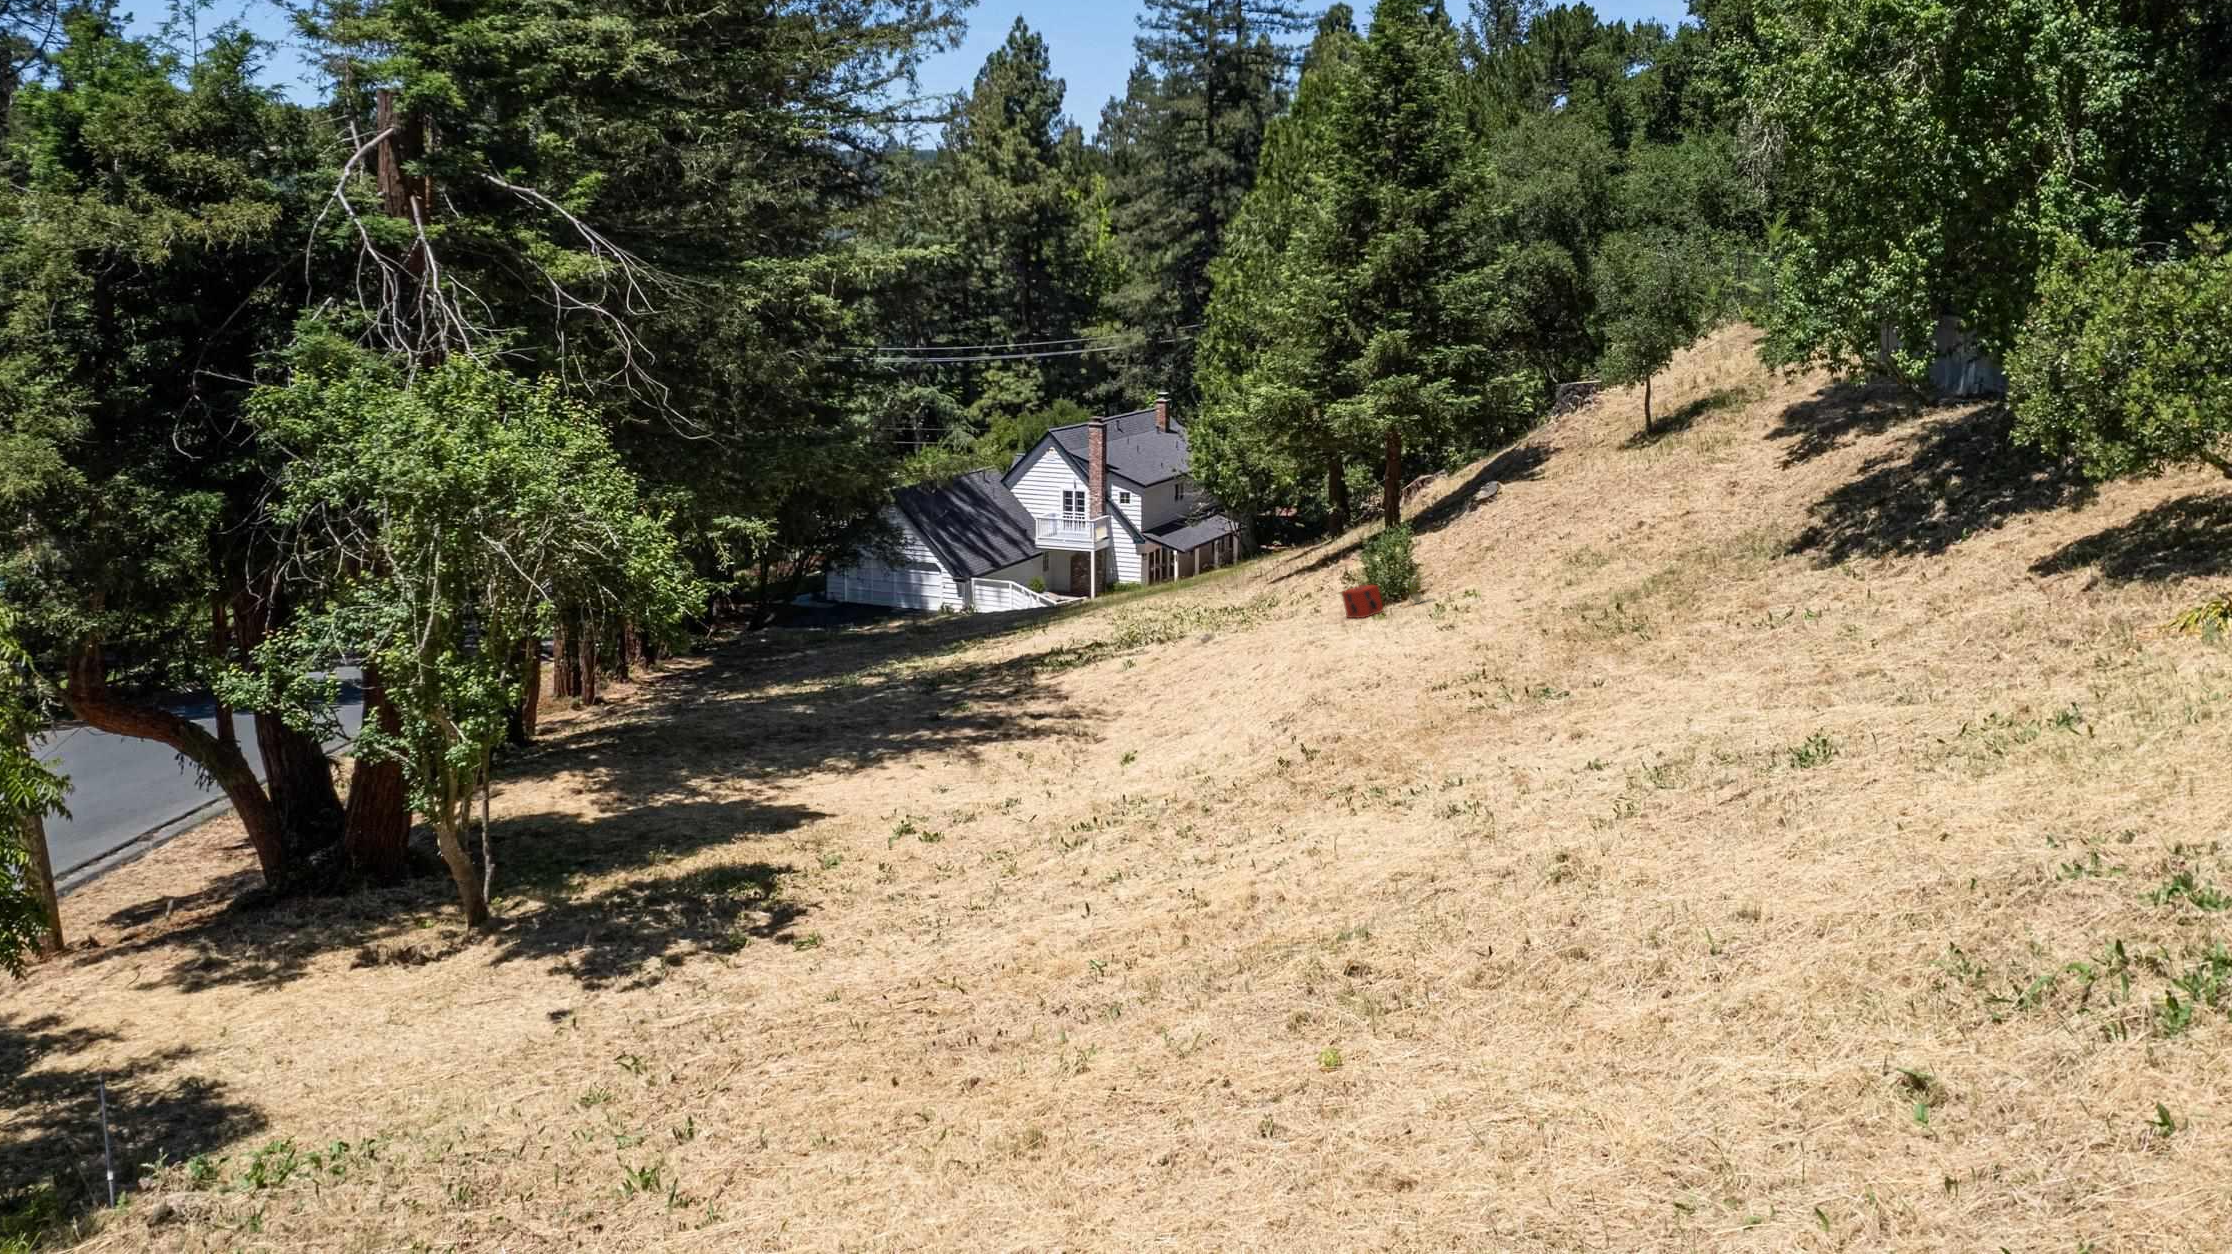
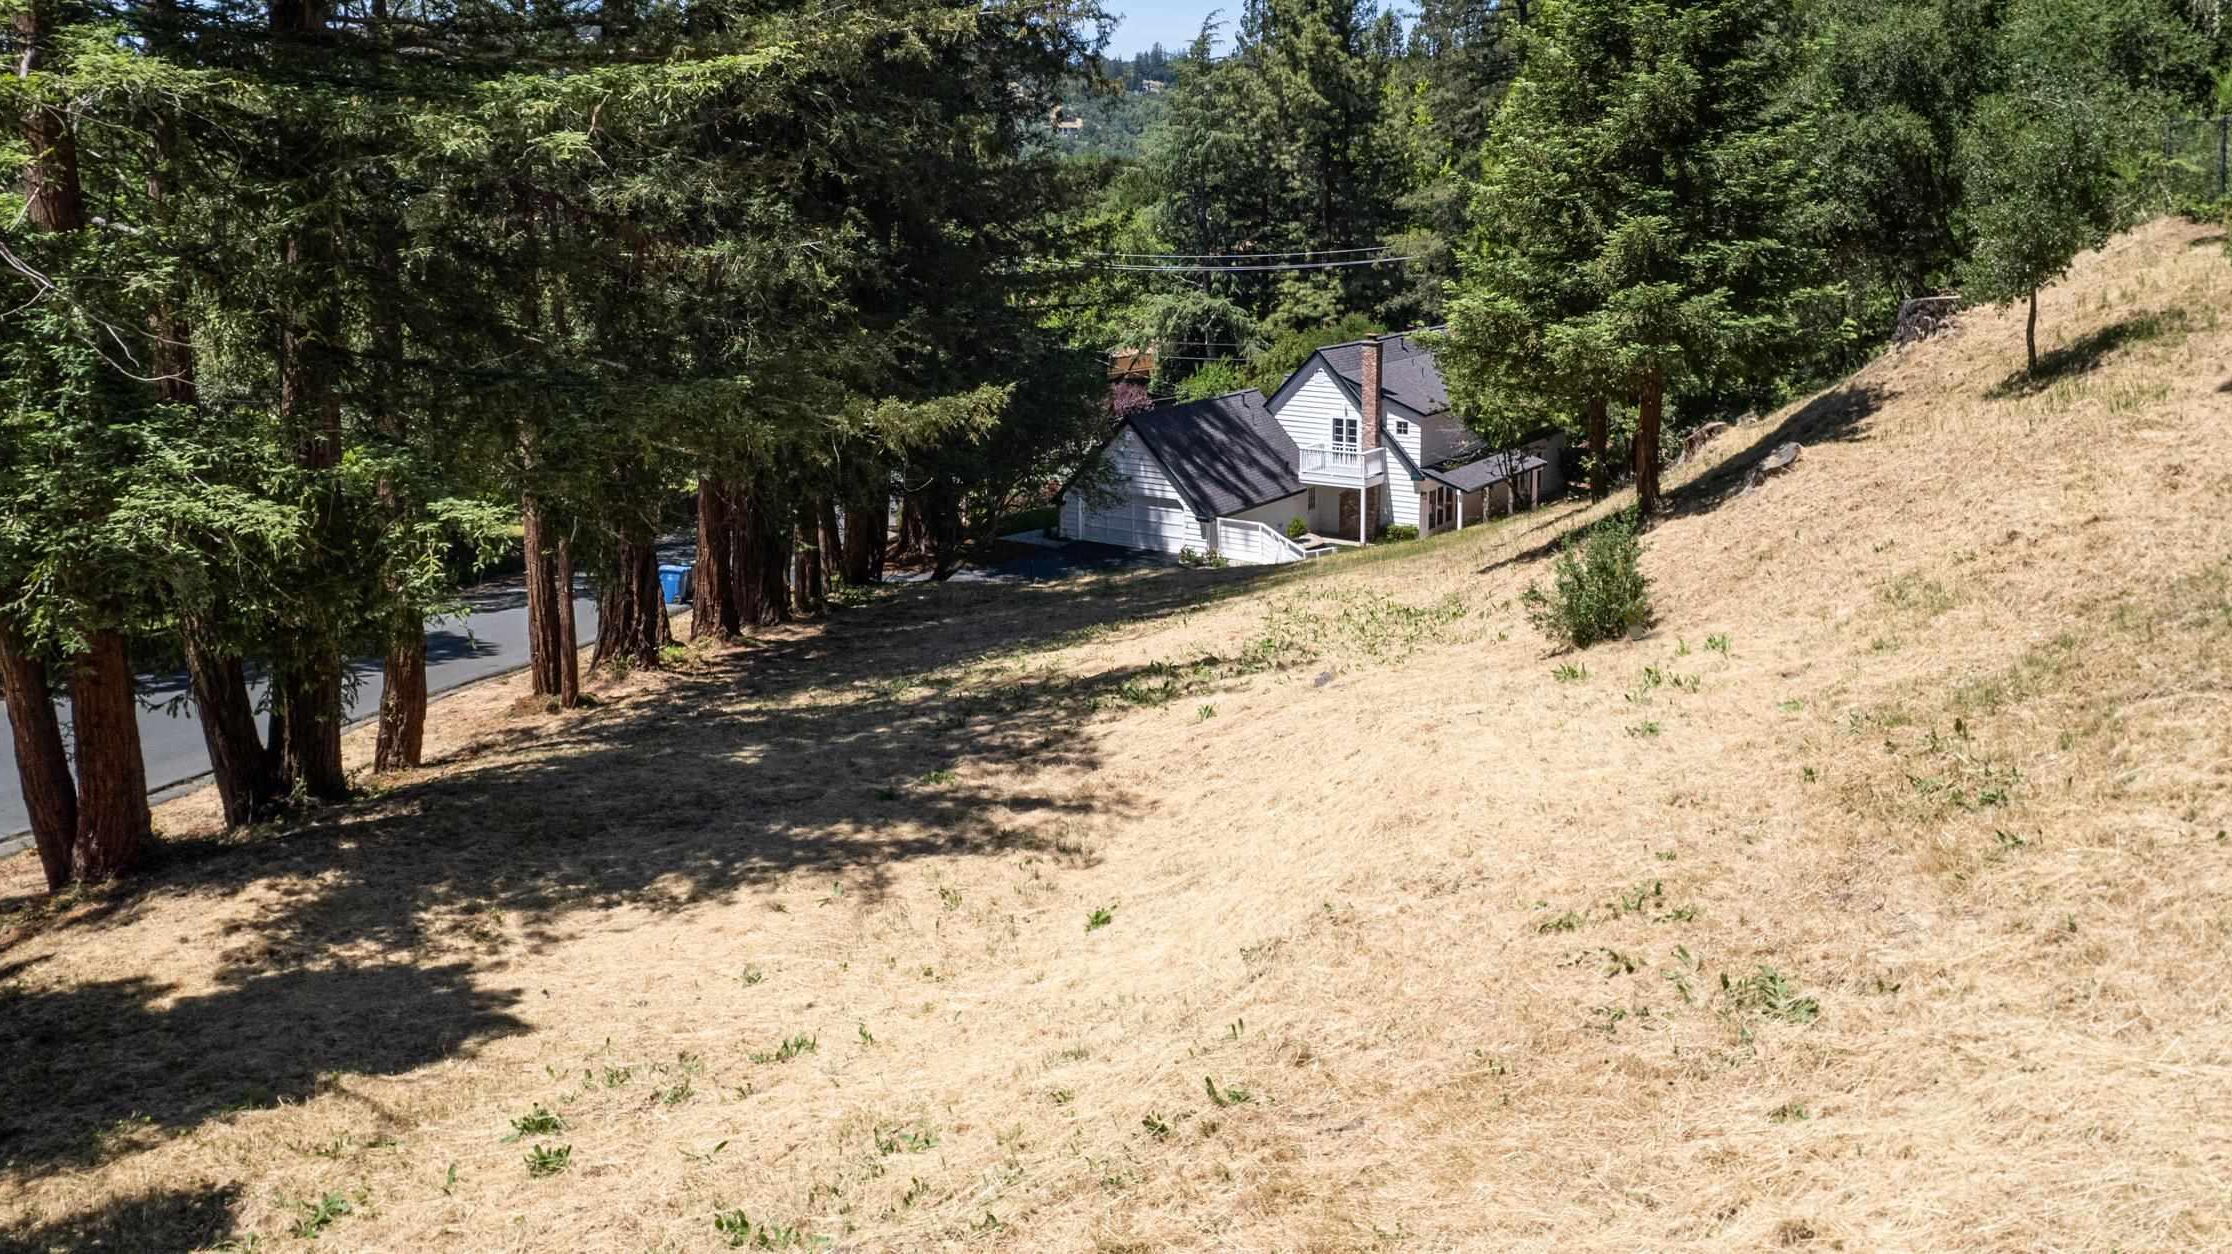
storage box: present [1342,585,1383,618] -> none [1520,607,1583,660]

